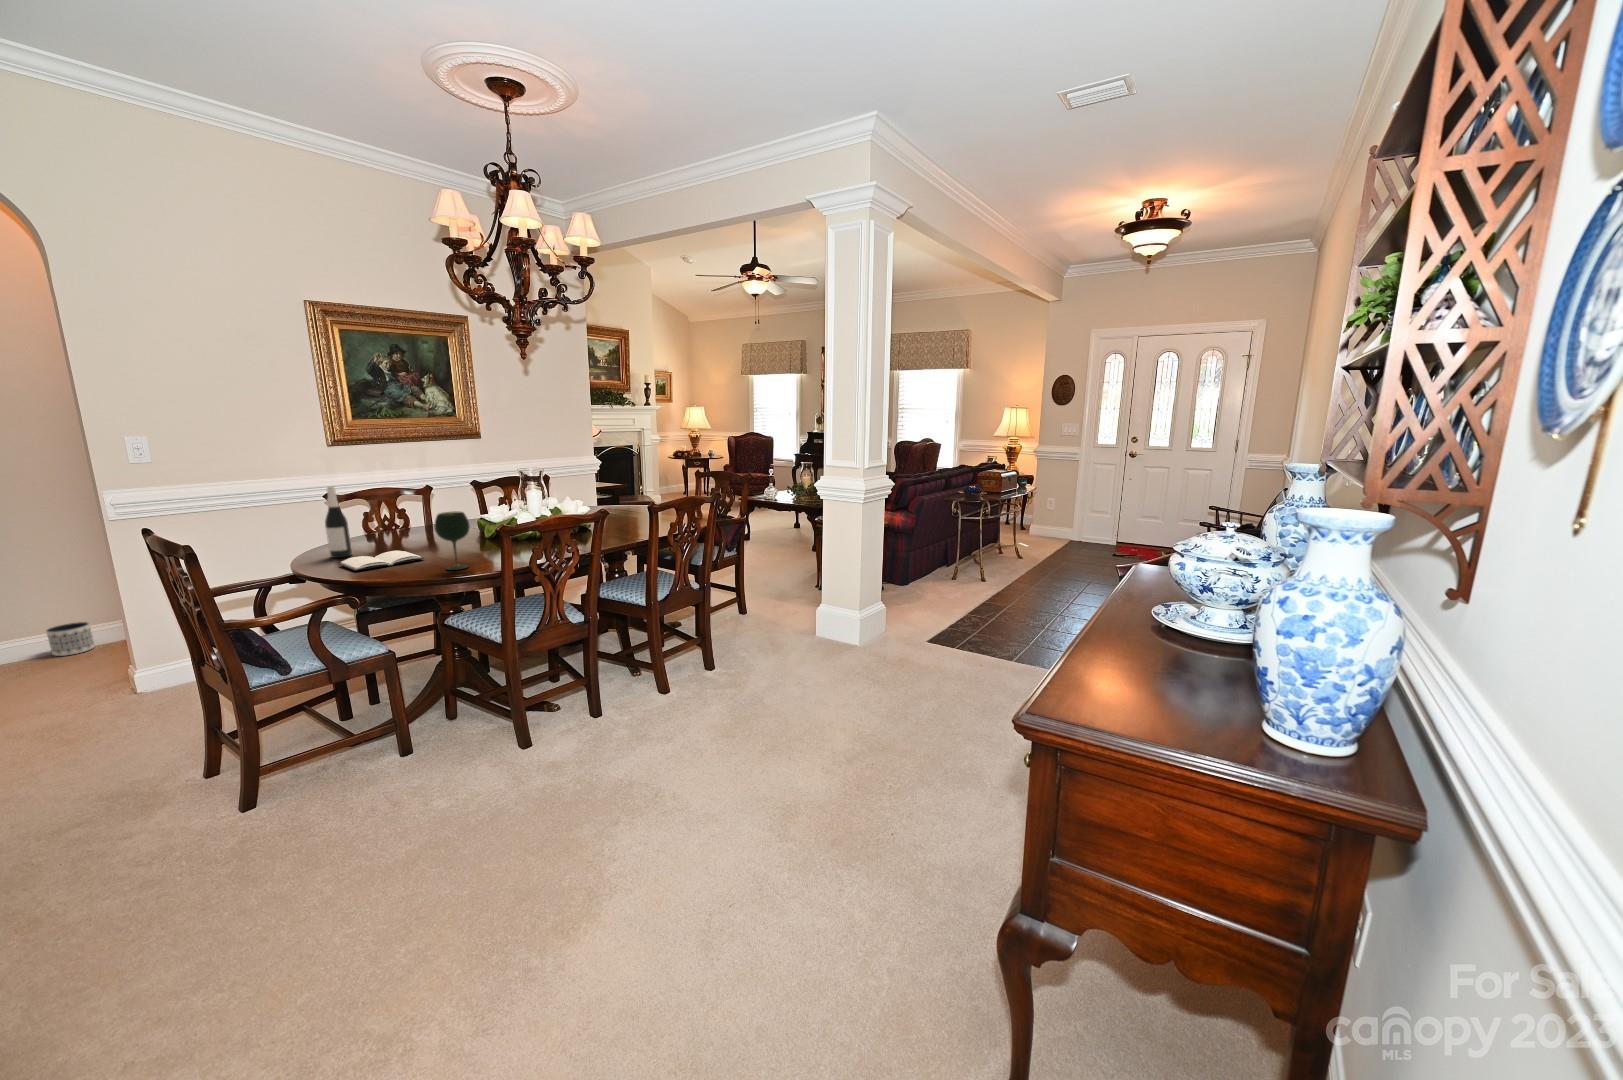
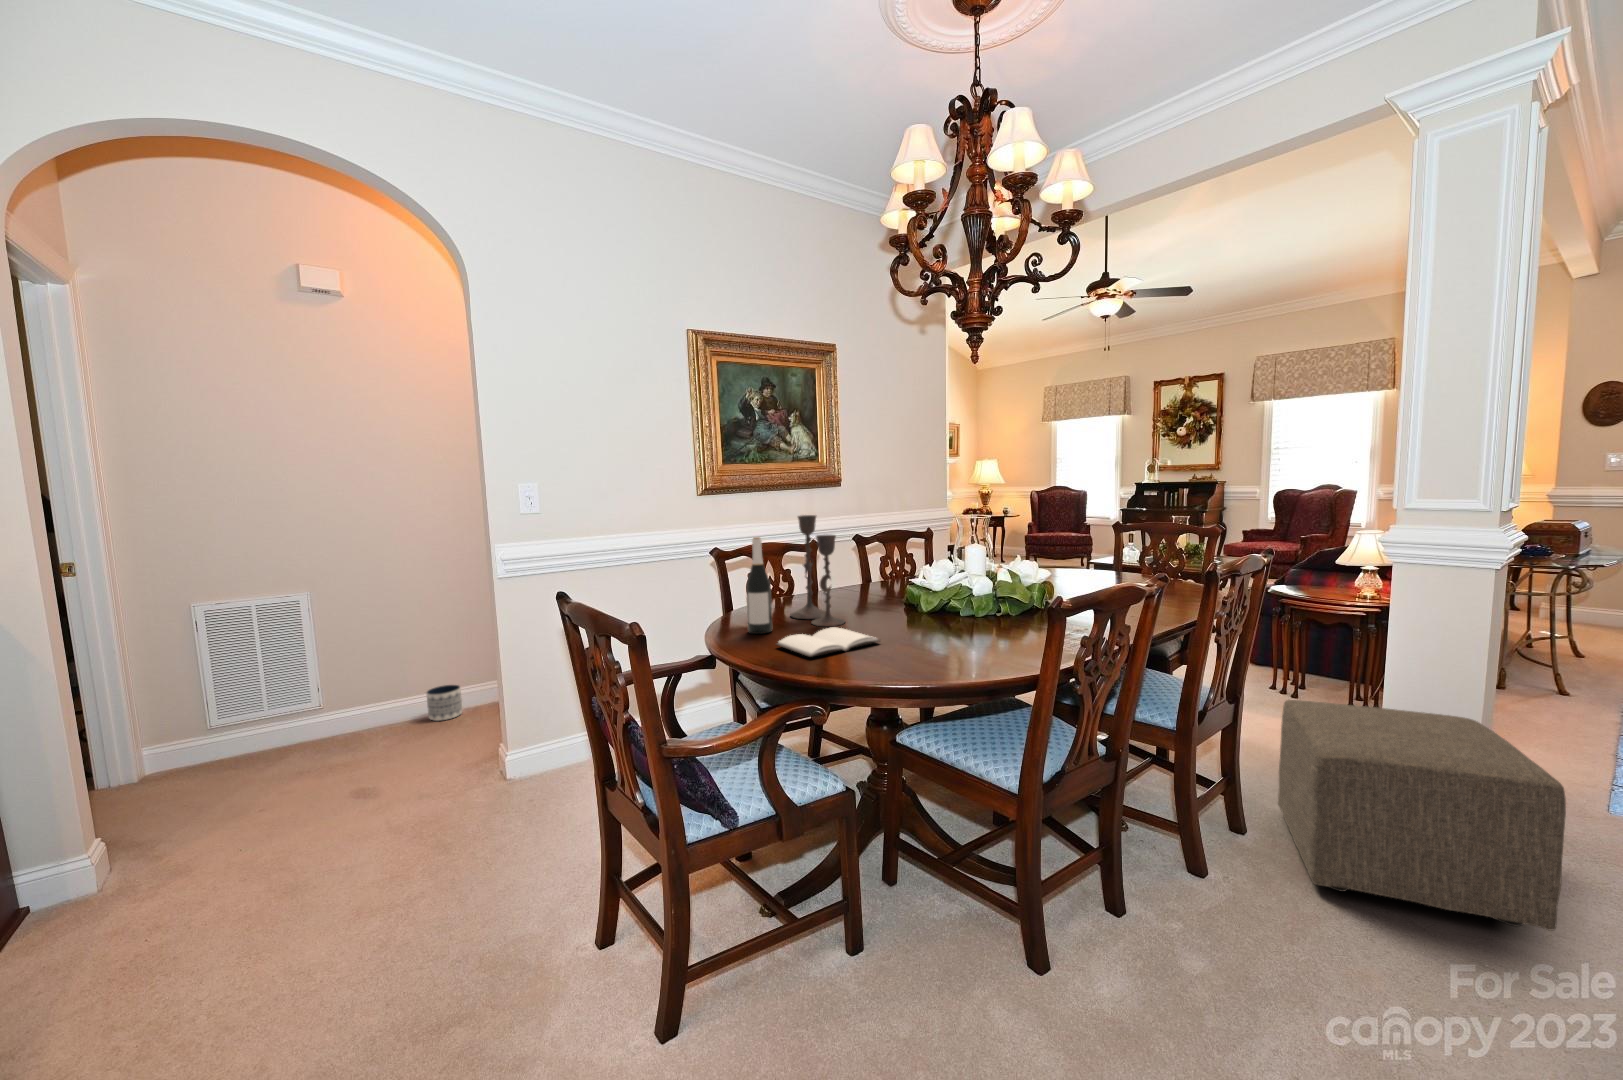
candlestick: none [380,468,421,551] -> present [790,515,845,626]
wine glass: present [434,511,470,570] -> none [928,573,976,665]
ottoman: none [721,585,835,695] -> present [1278,700,1566,931]

